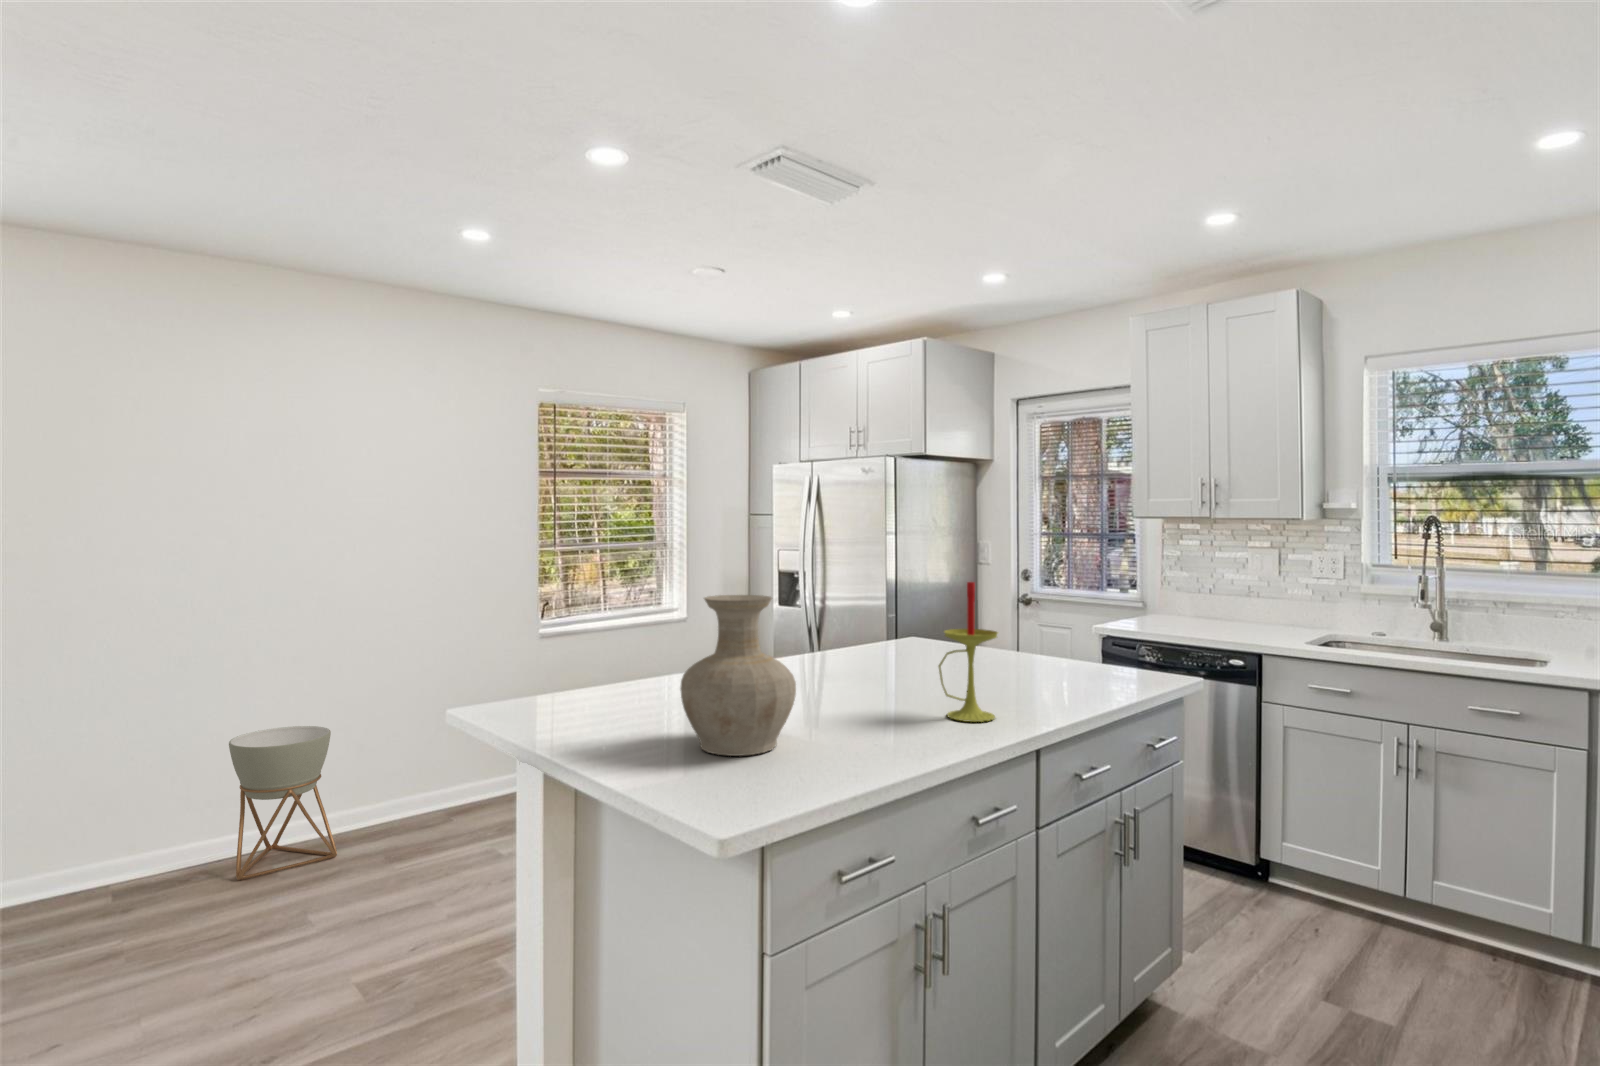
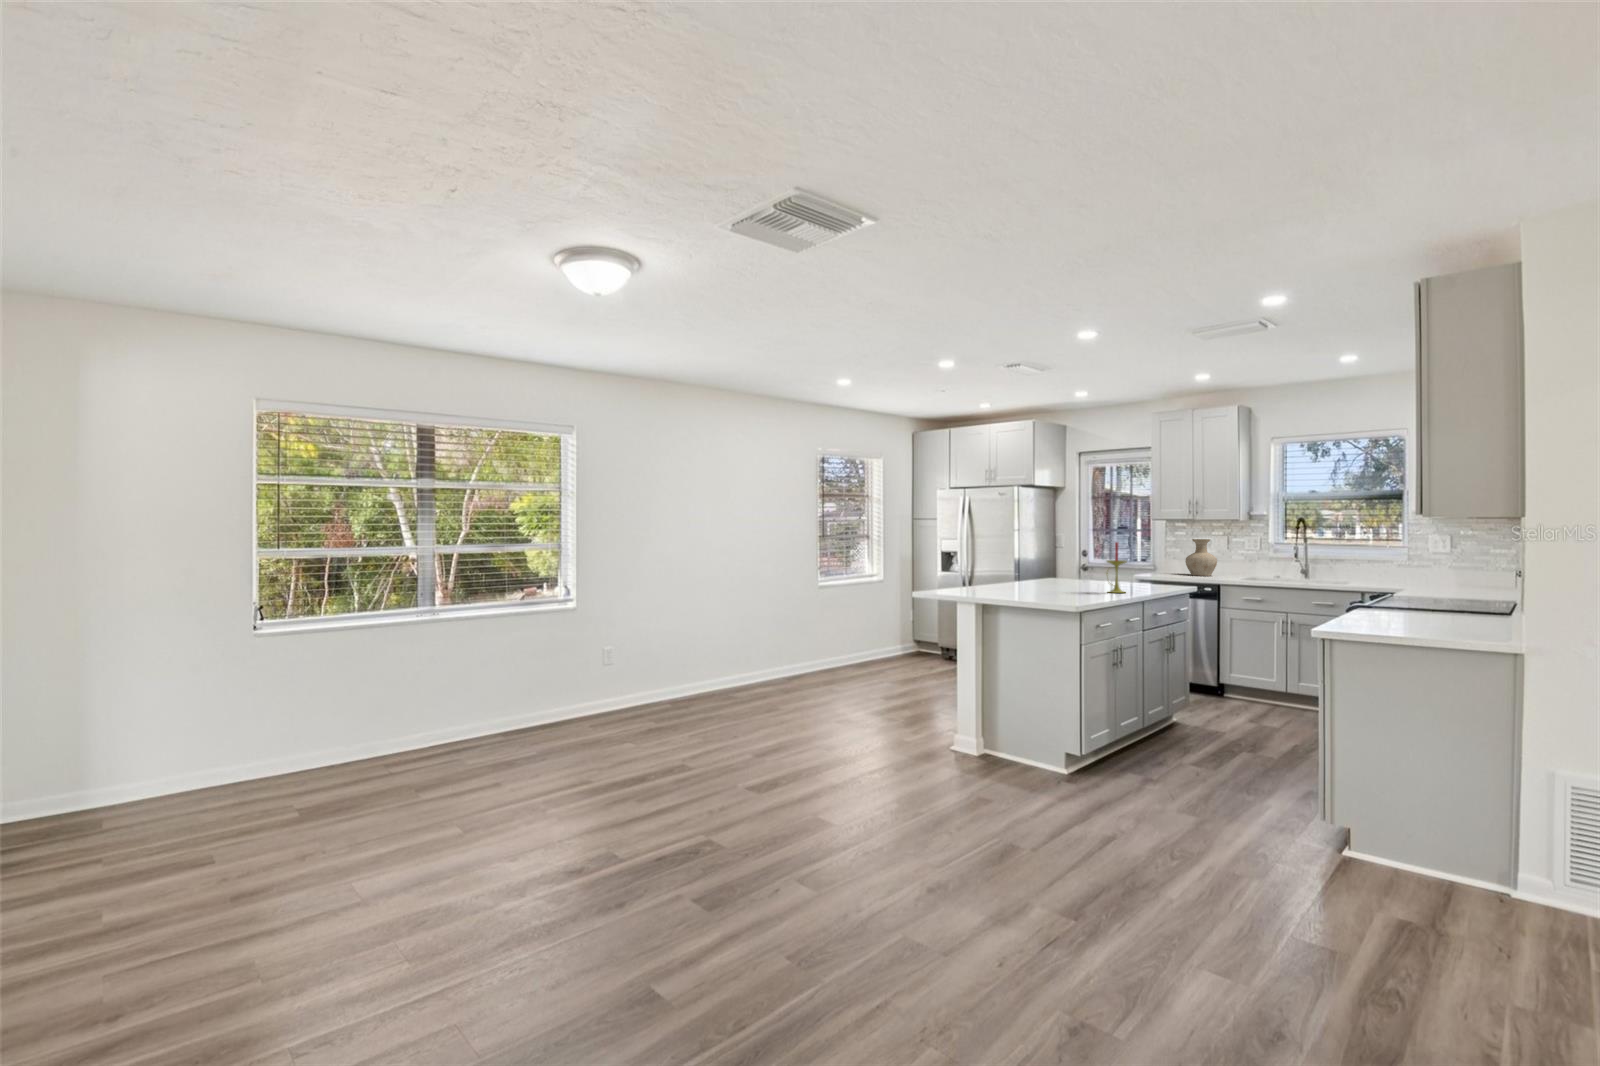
vase: present [680,595,796,756] -> present [1185,539,1217,576]
planter: present [229,726,337,880] -> none [712,625,758,695]

